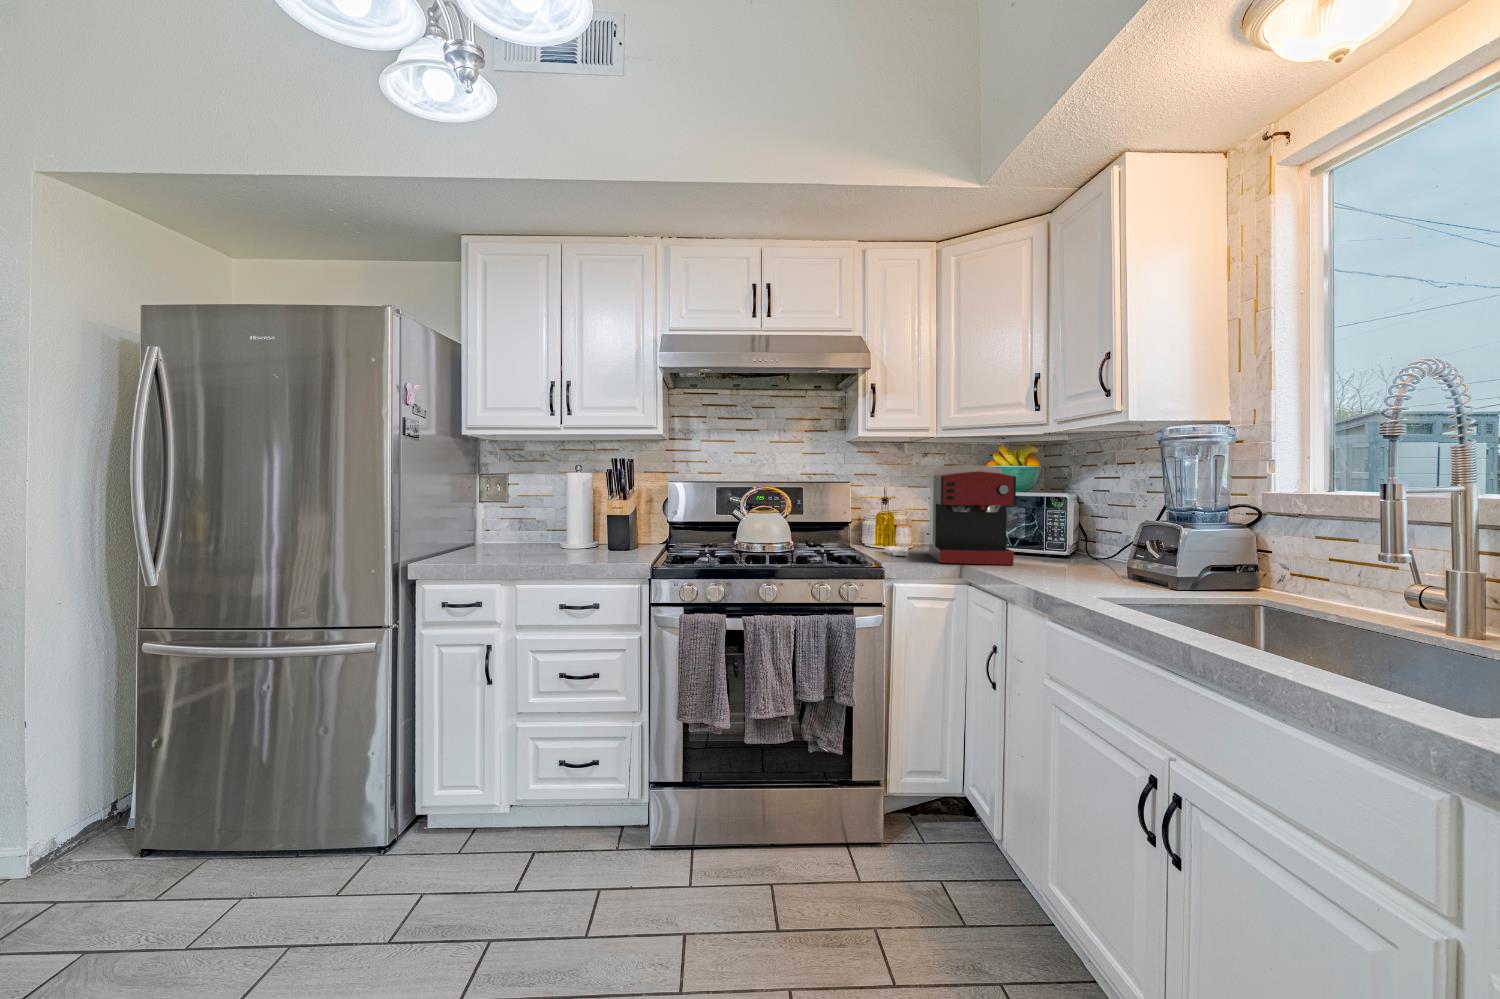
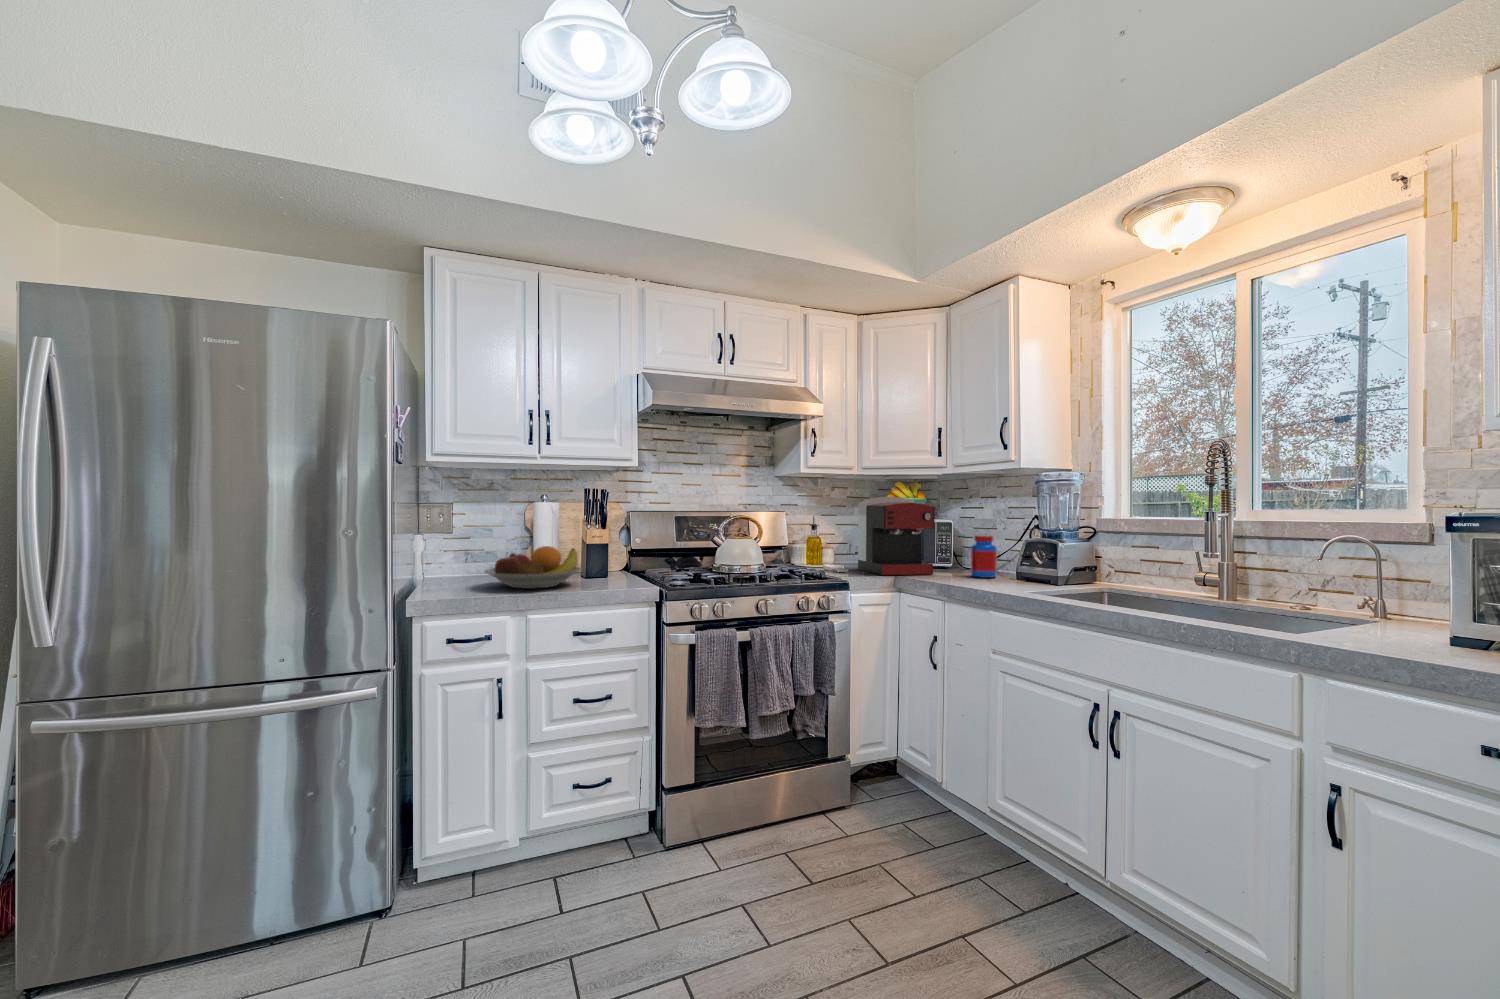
jar: none [1063,515,1101,573] -> present [971,535,997,578]
fruit bowl: none [494,518,591,559] -> present [484,546,582,589]

